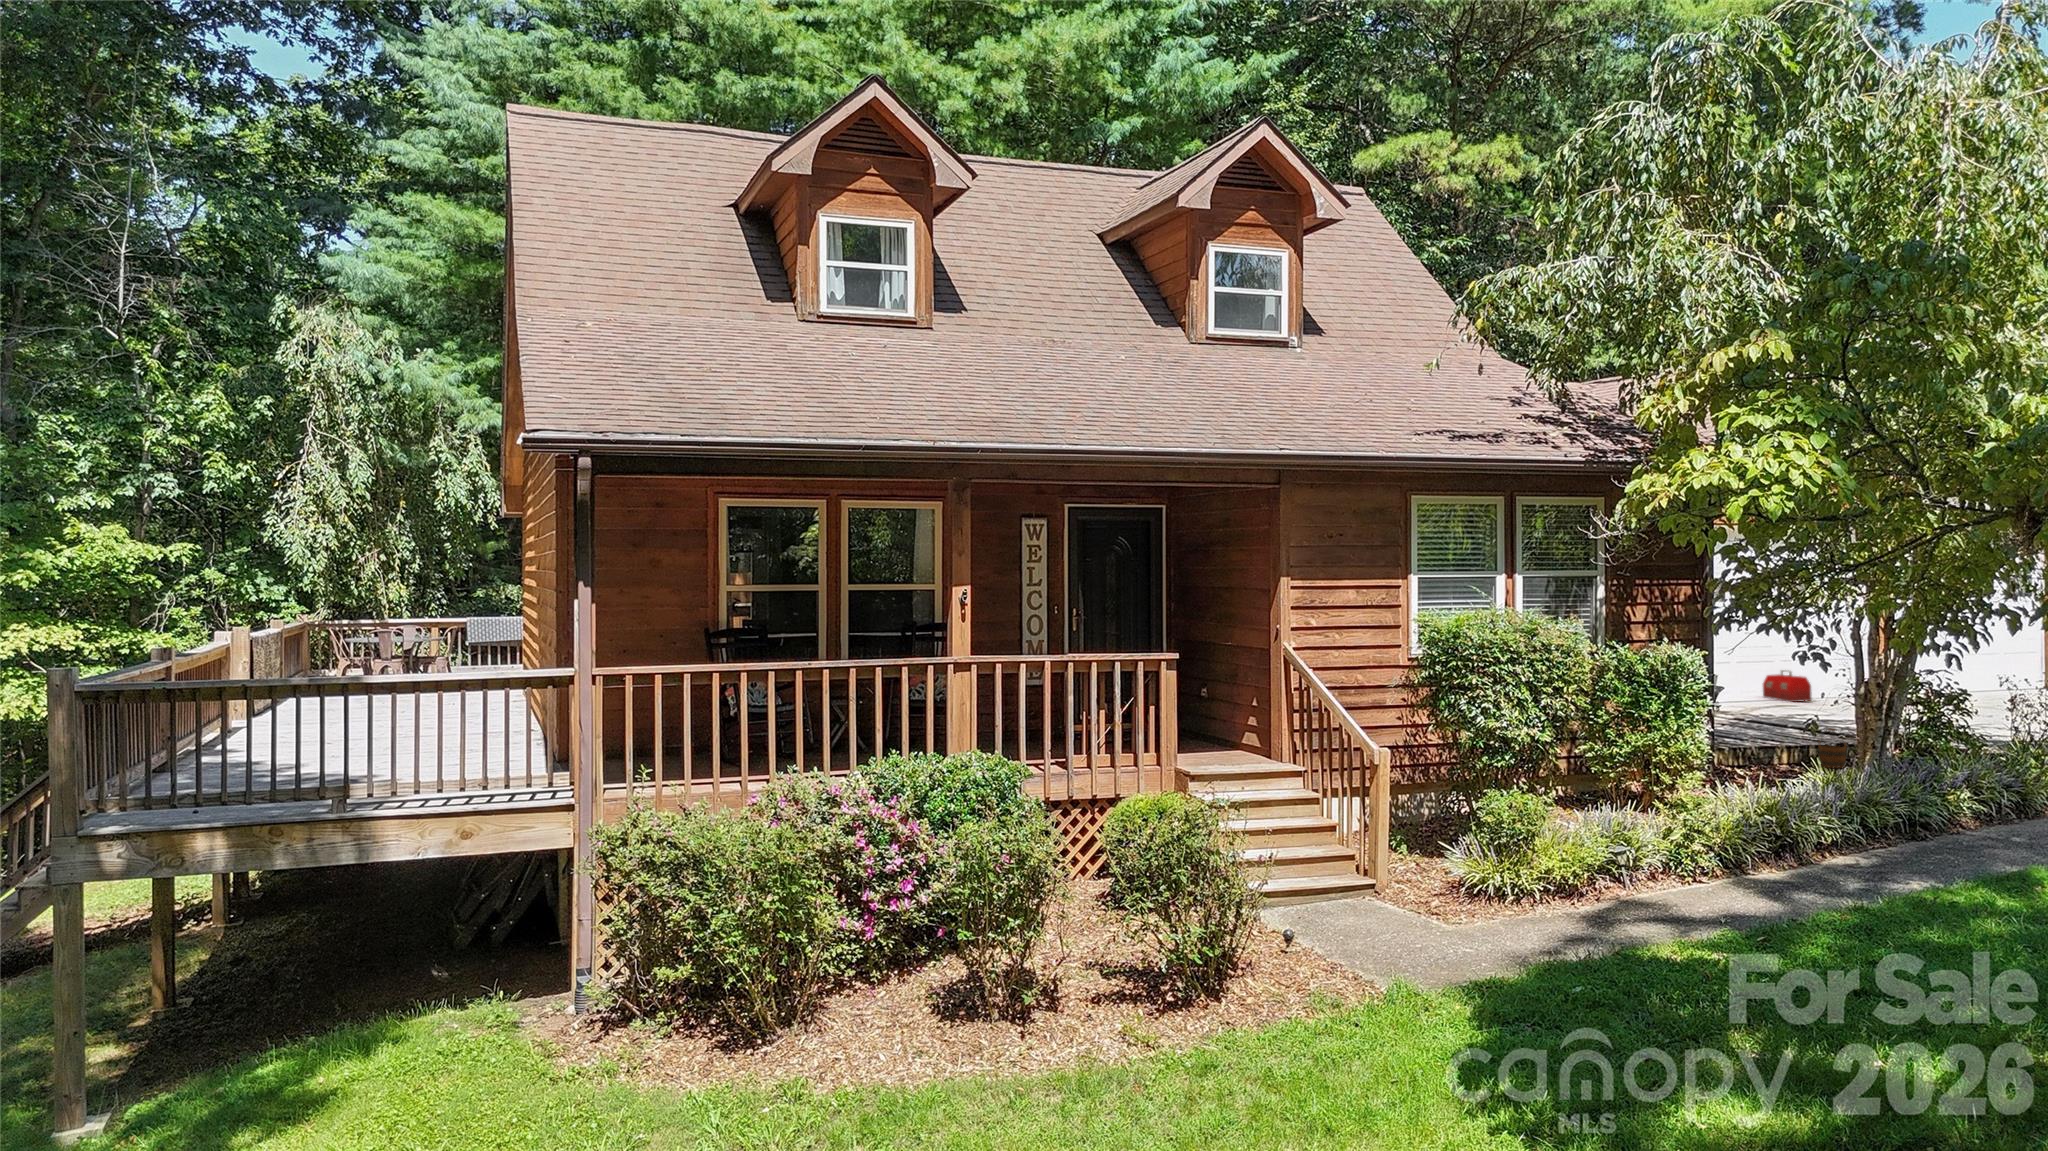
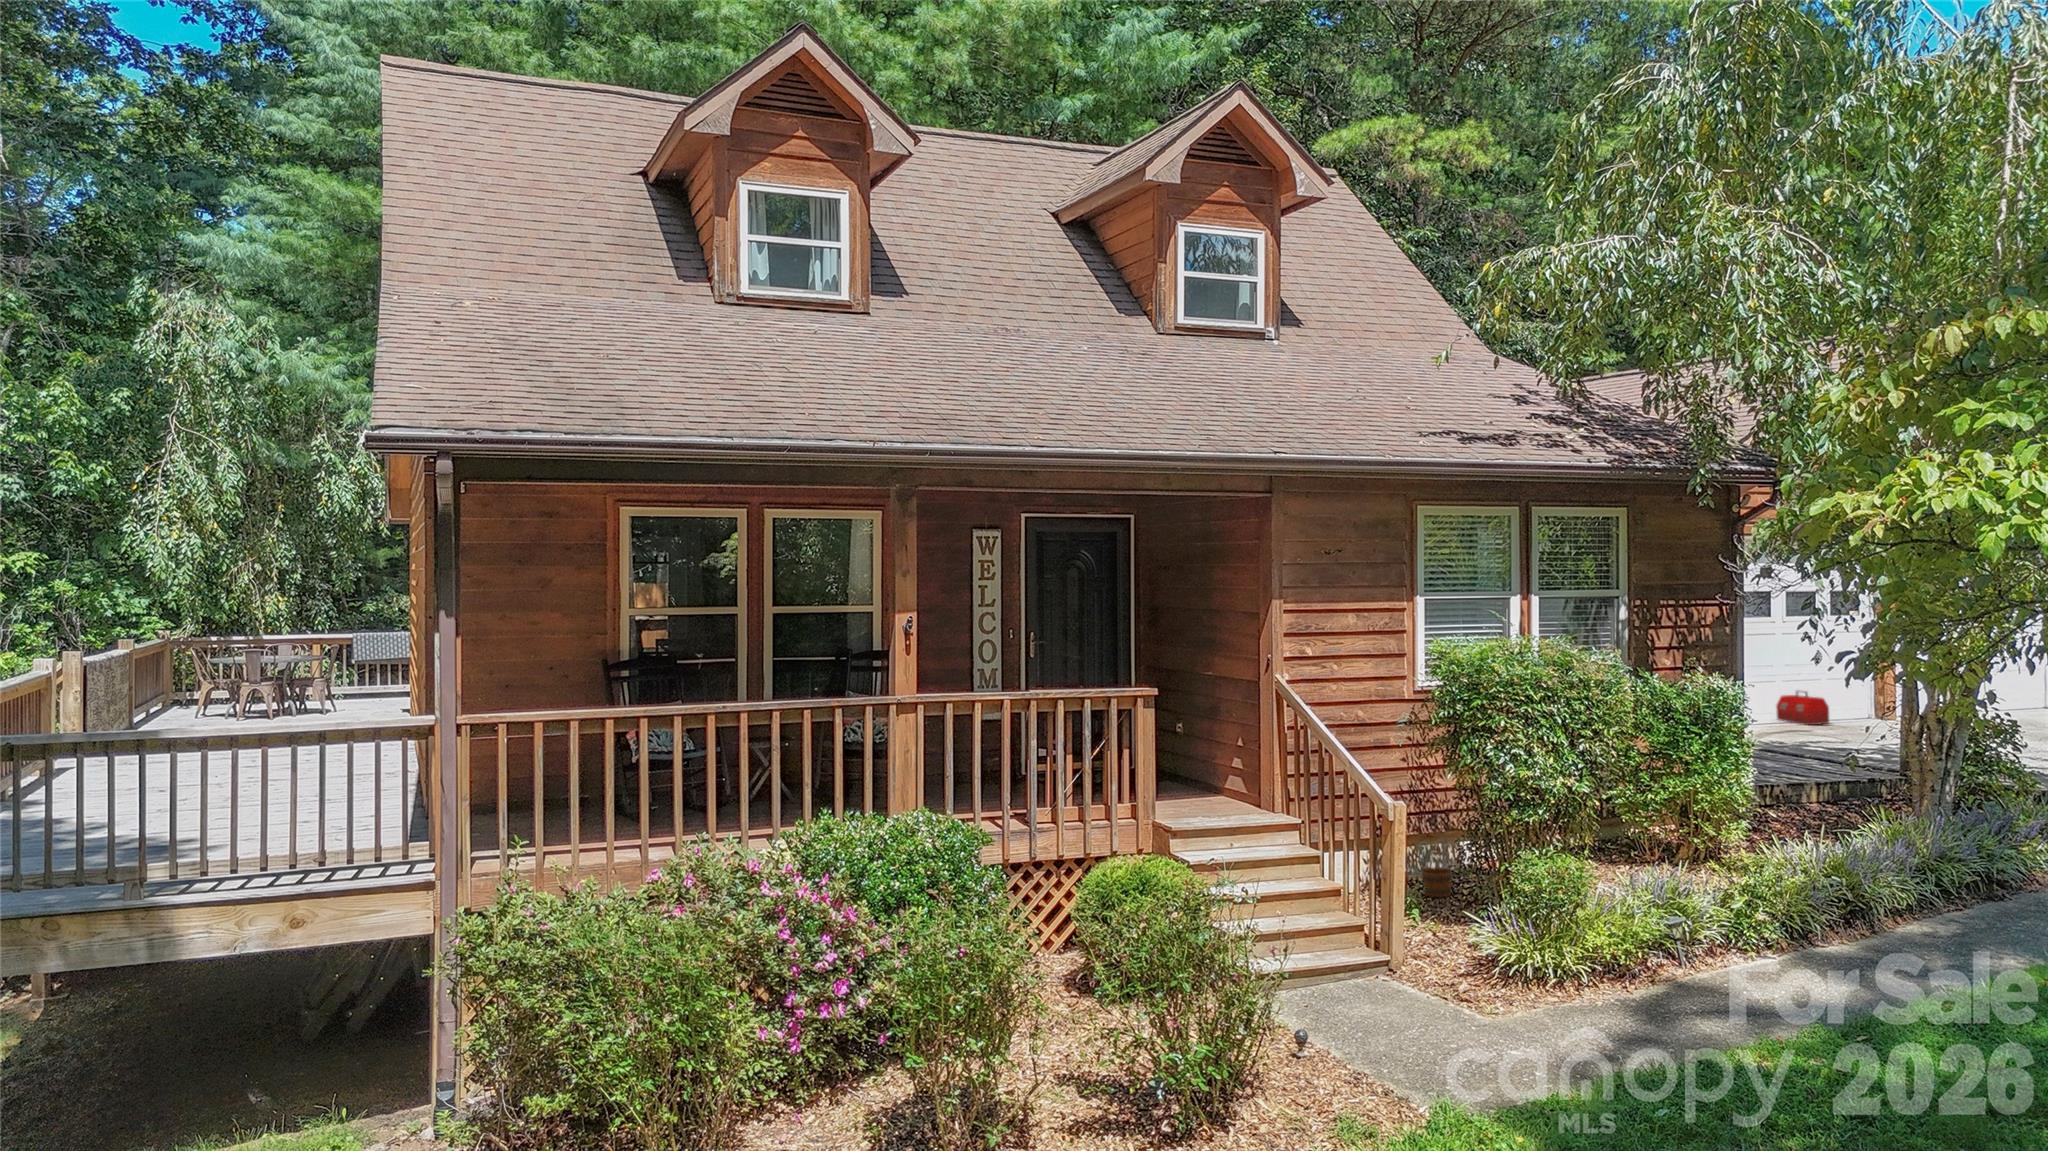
wooden bucket: present [1818,728,1847,768] -> present [1421,848,1452,897]

